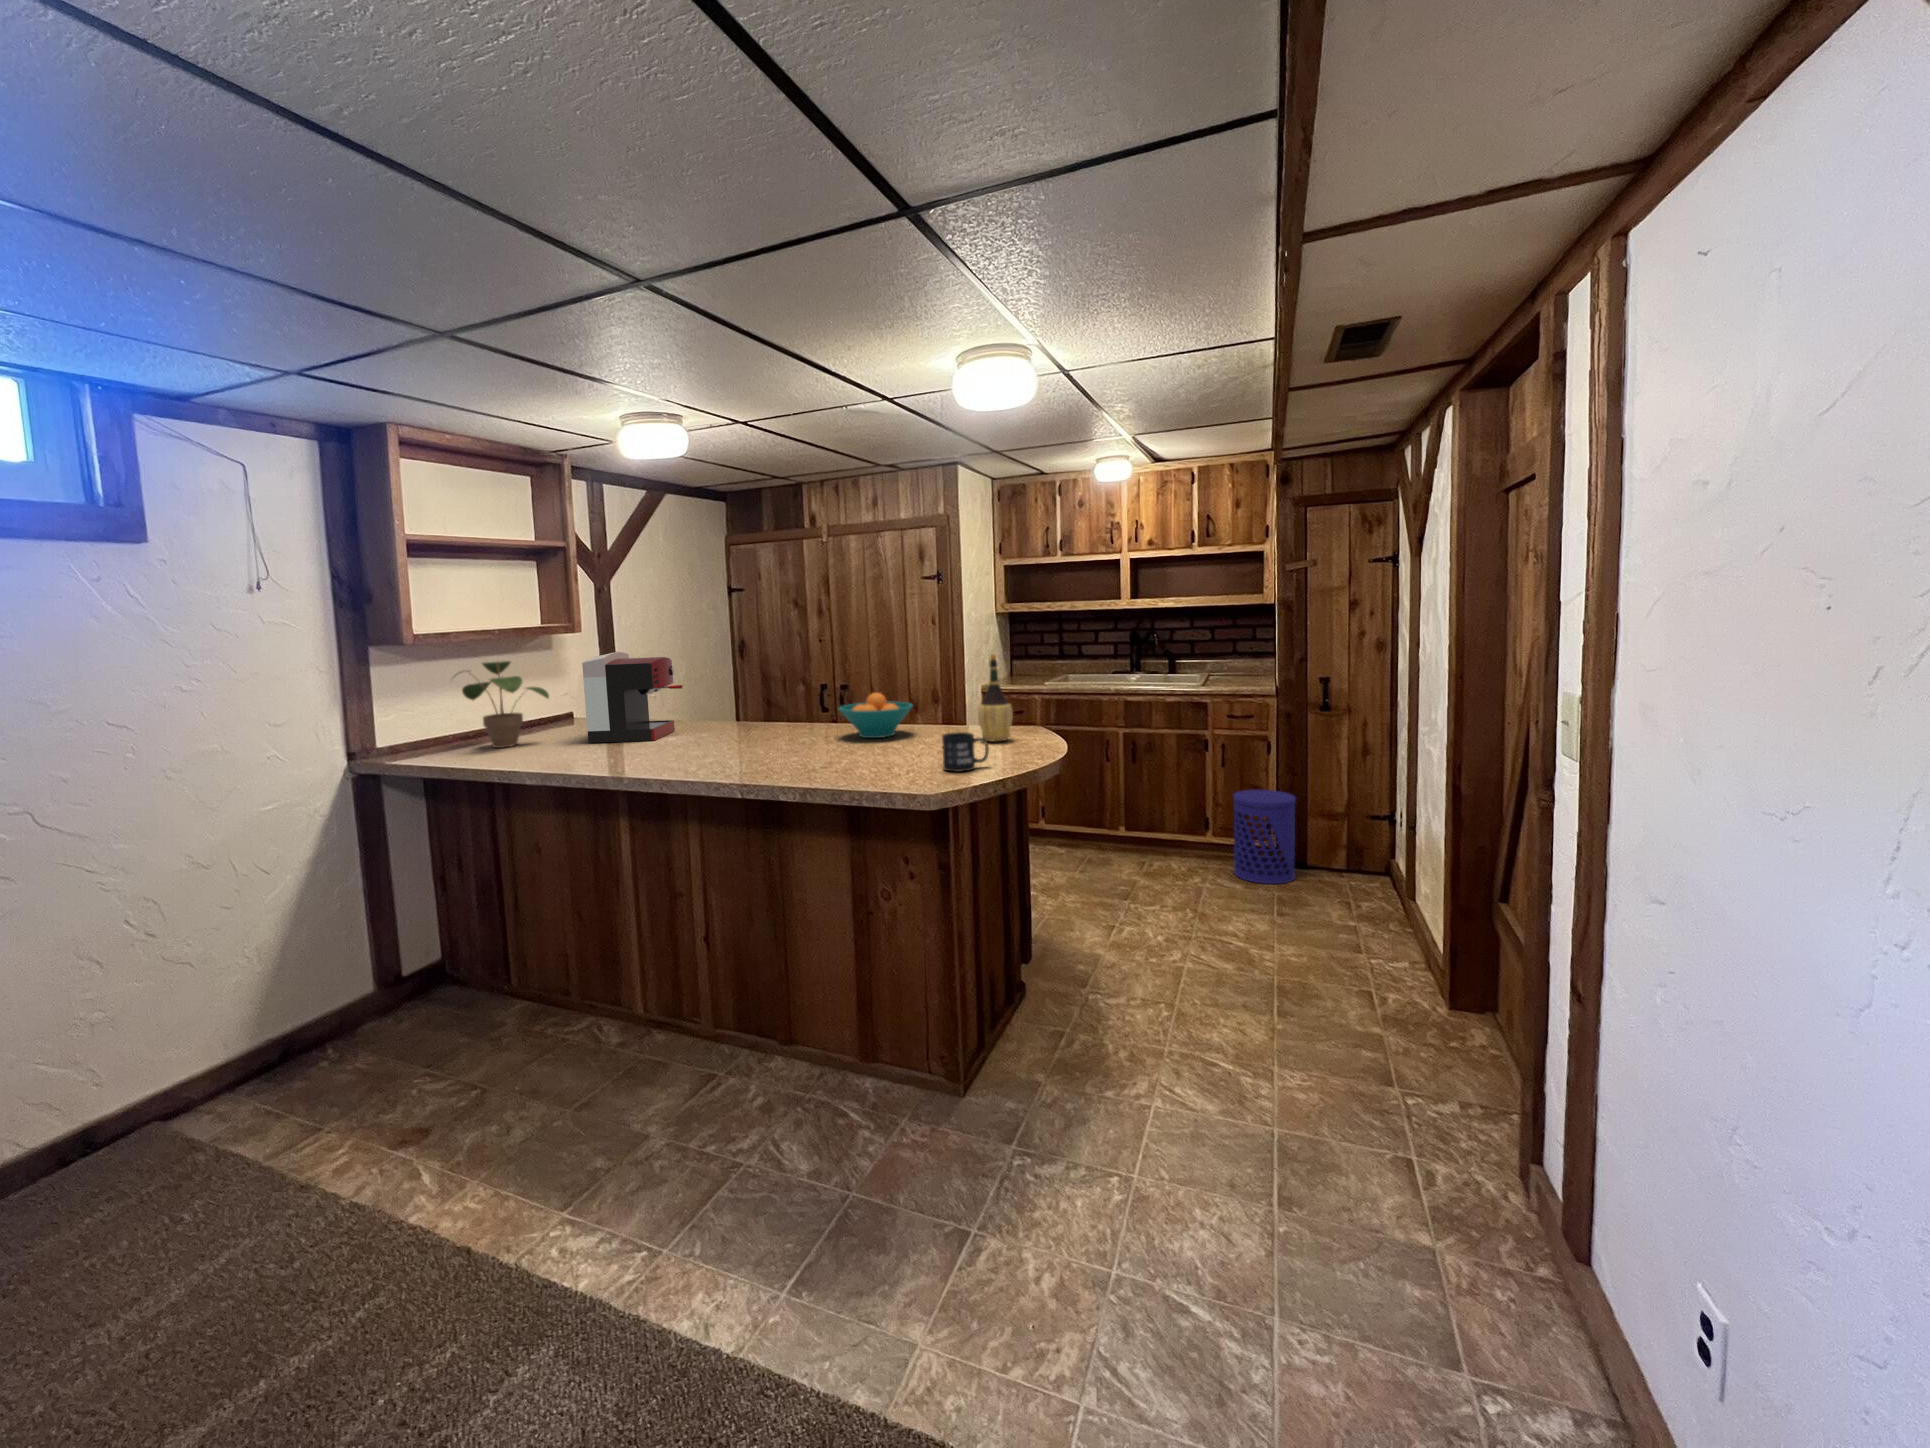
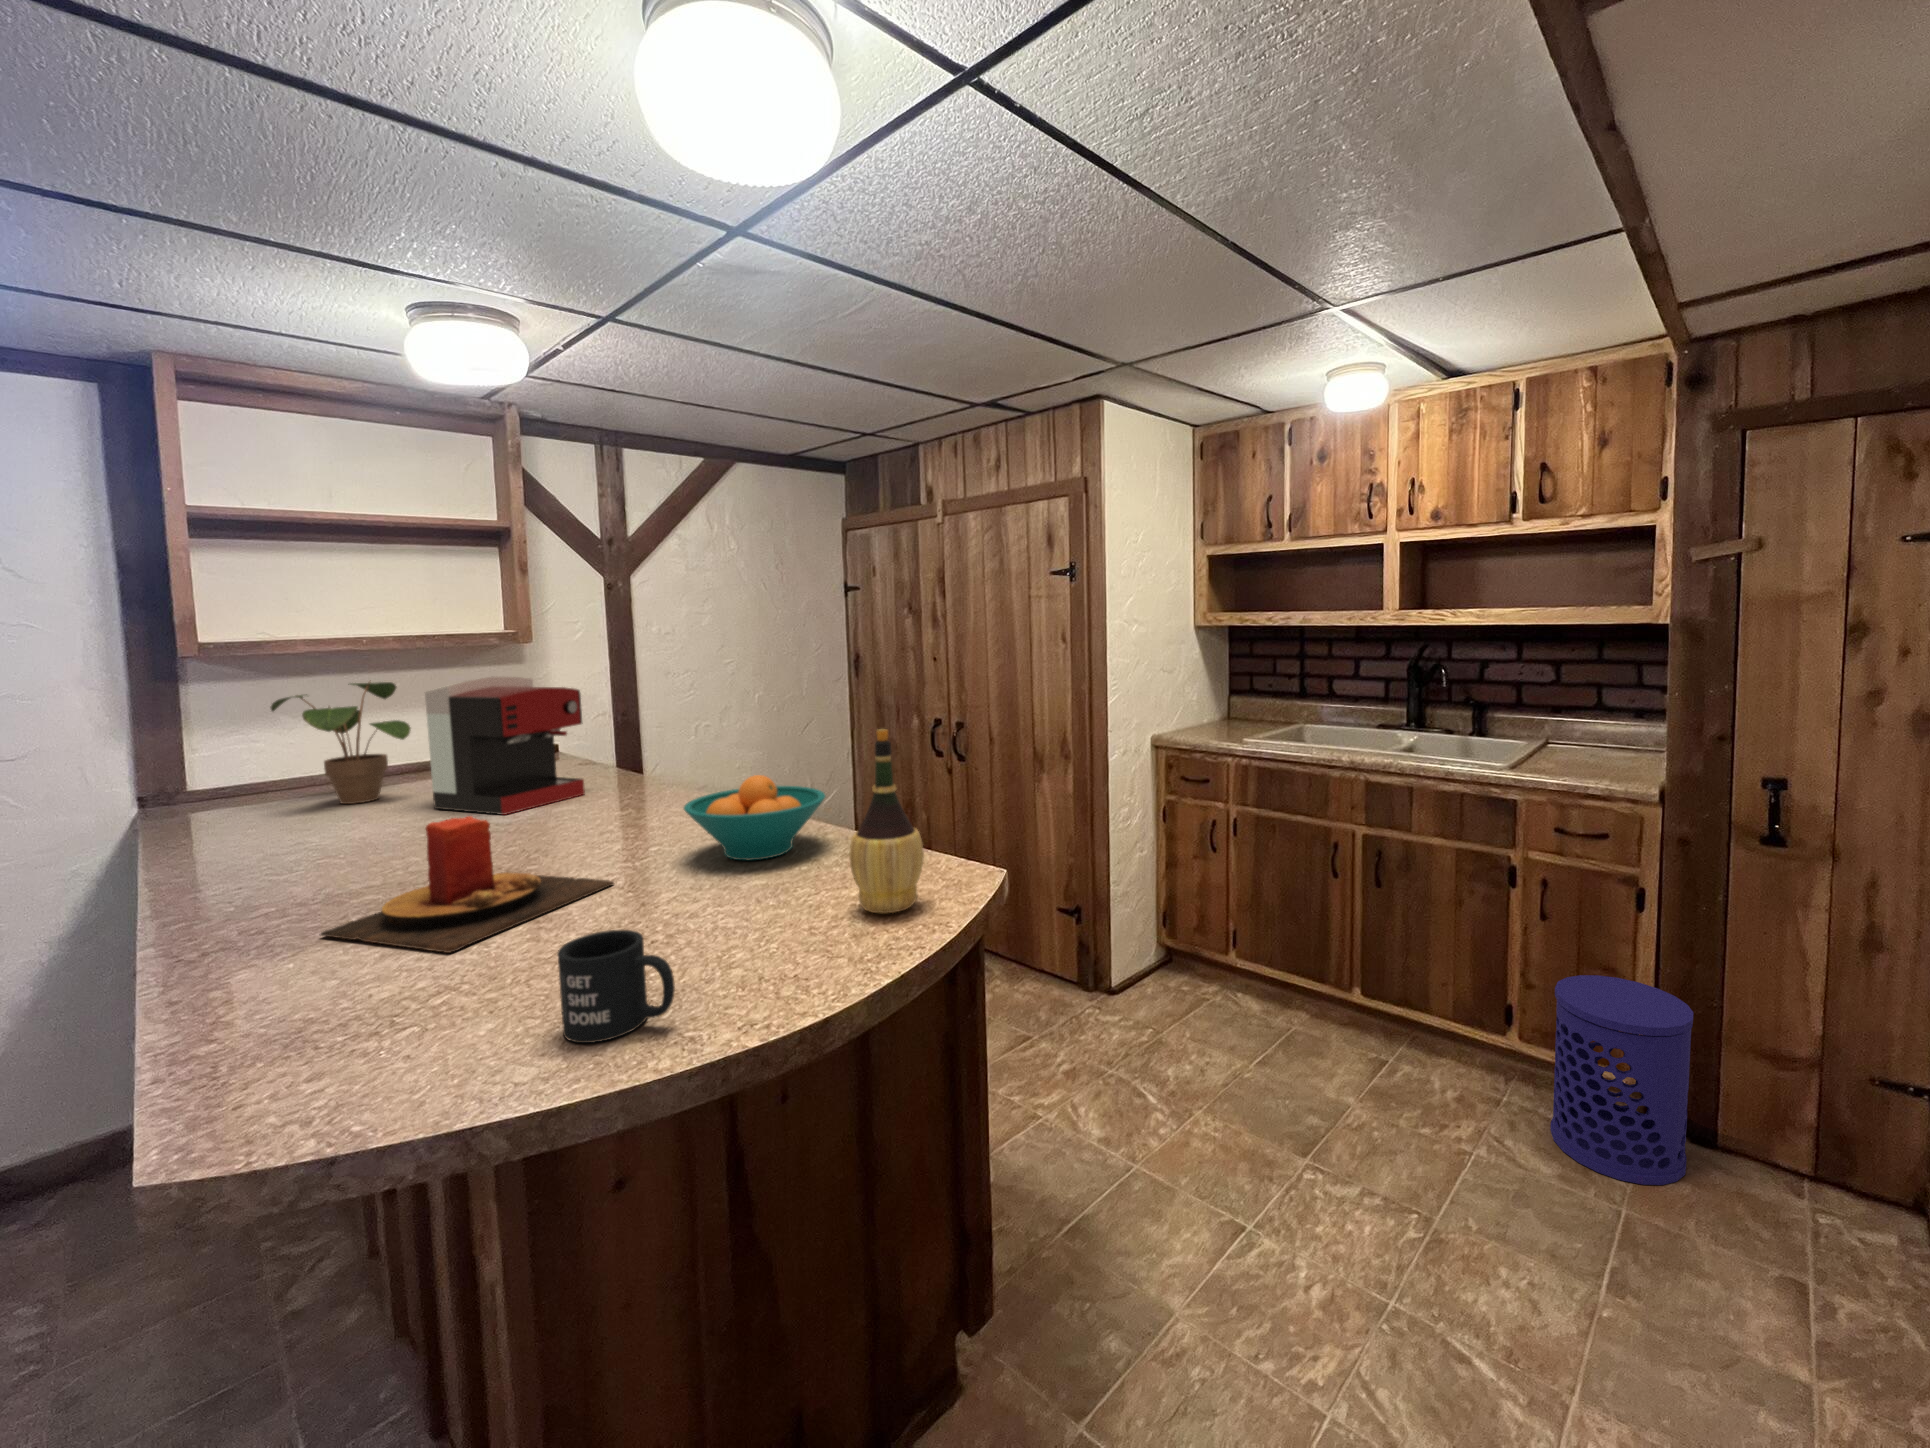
candle: none [733,711,833,771] -> present [321,816,614,953]

